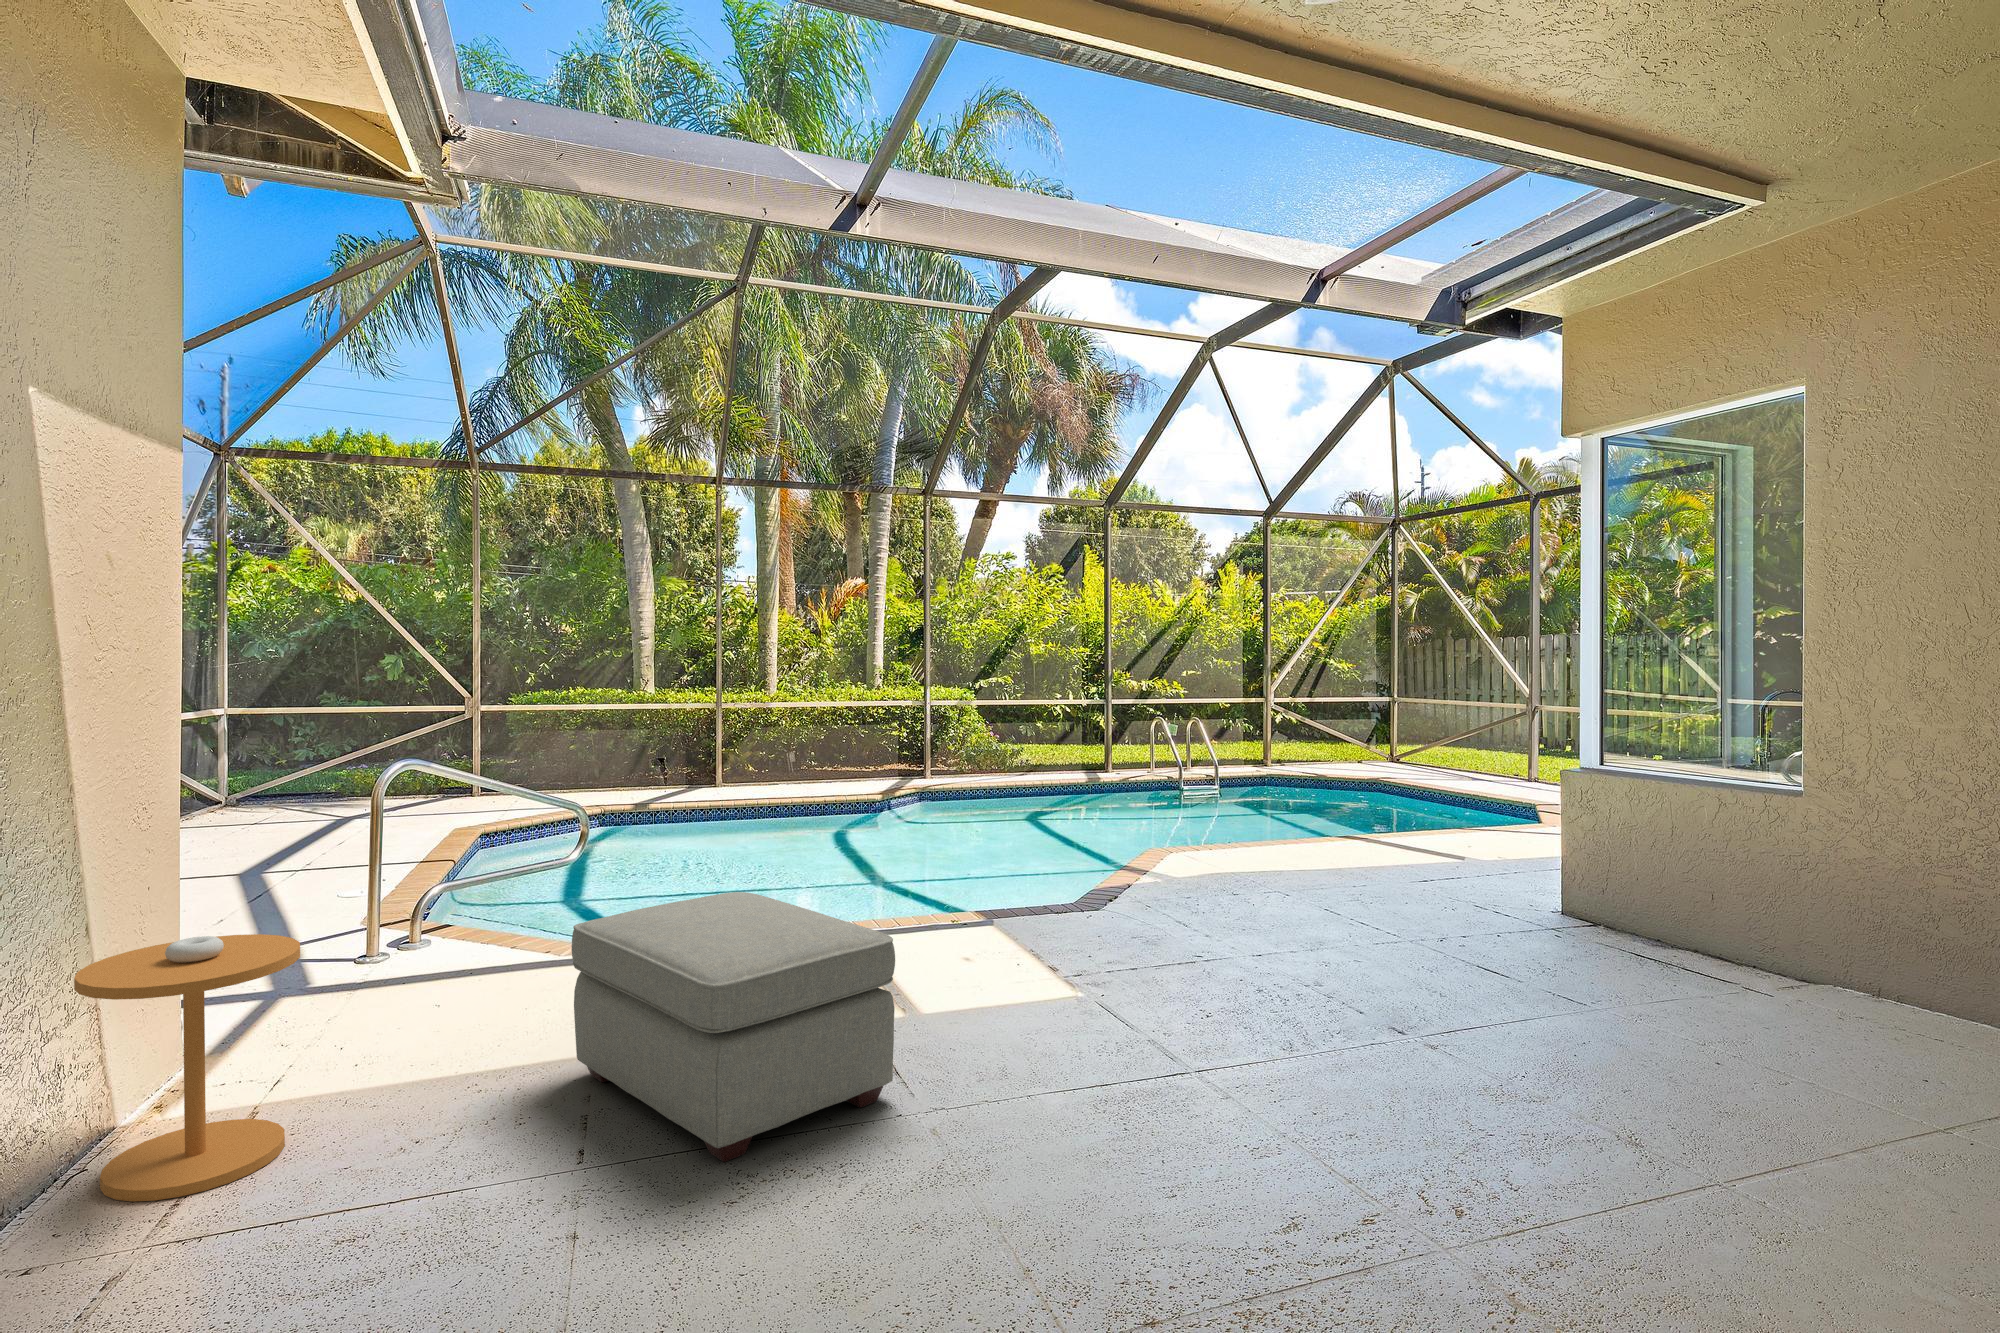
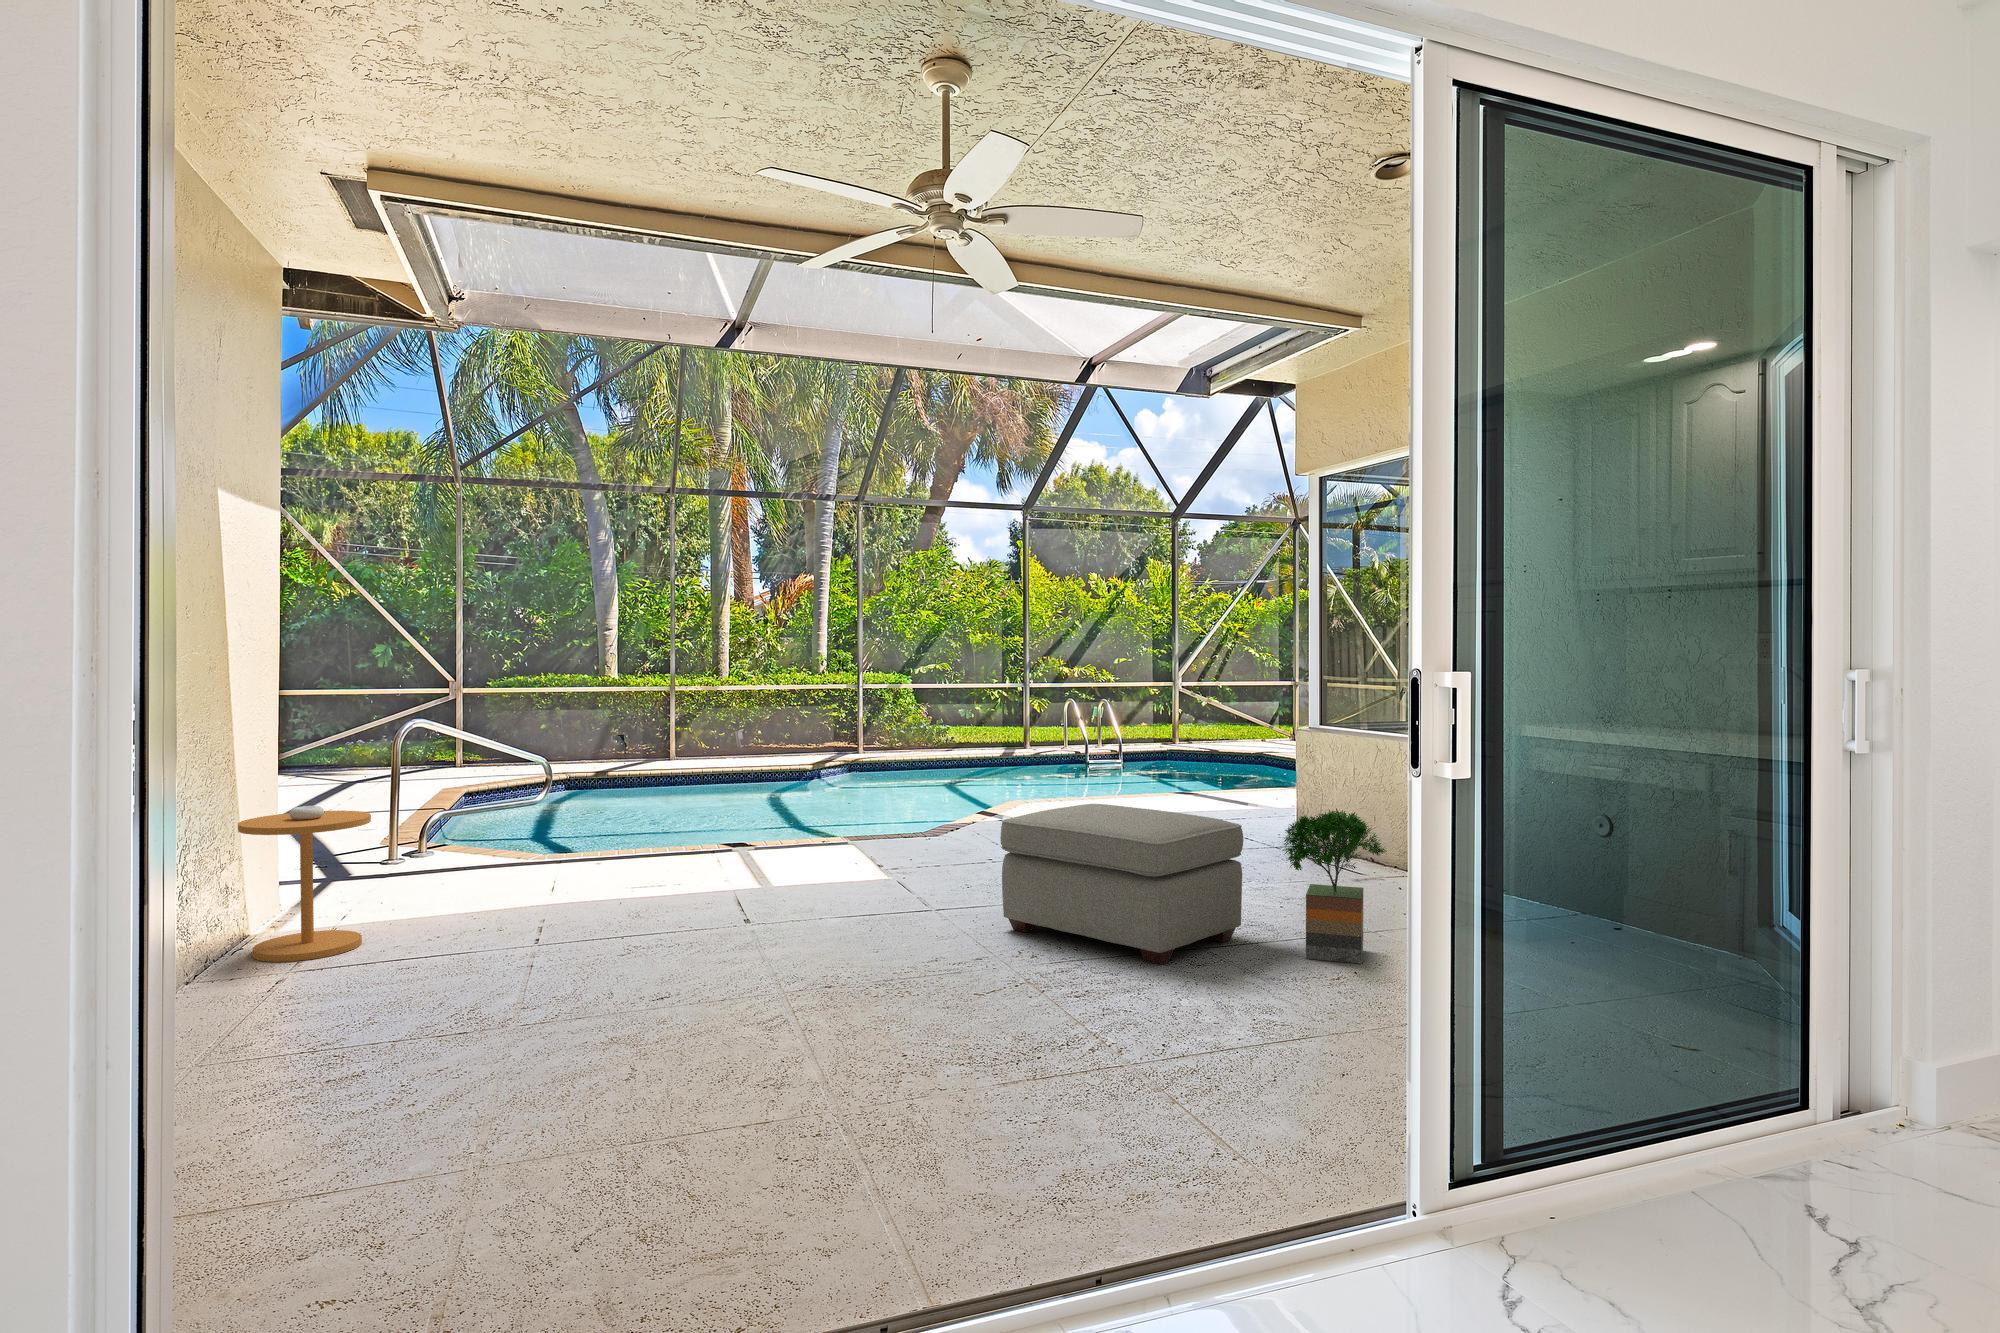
ottoman: present [572,892,895,1162] -> present [1000,804,1243,964]
potted tree: none [1734,954,1961,1221] -> present [1283,810,1387,964]

